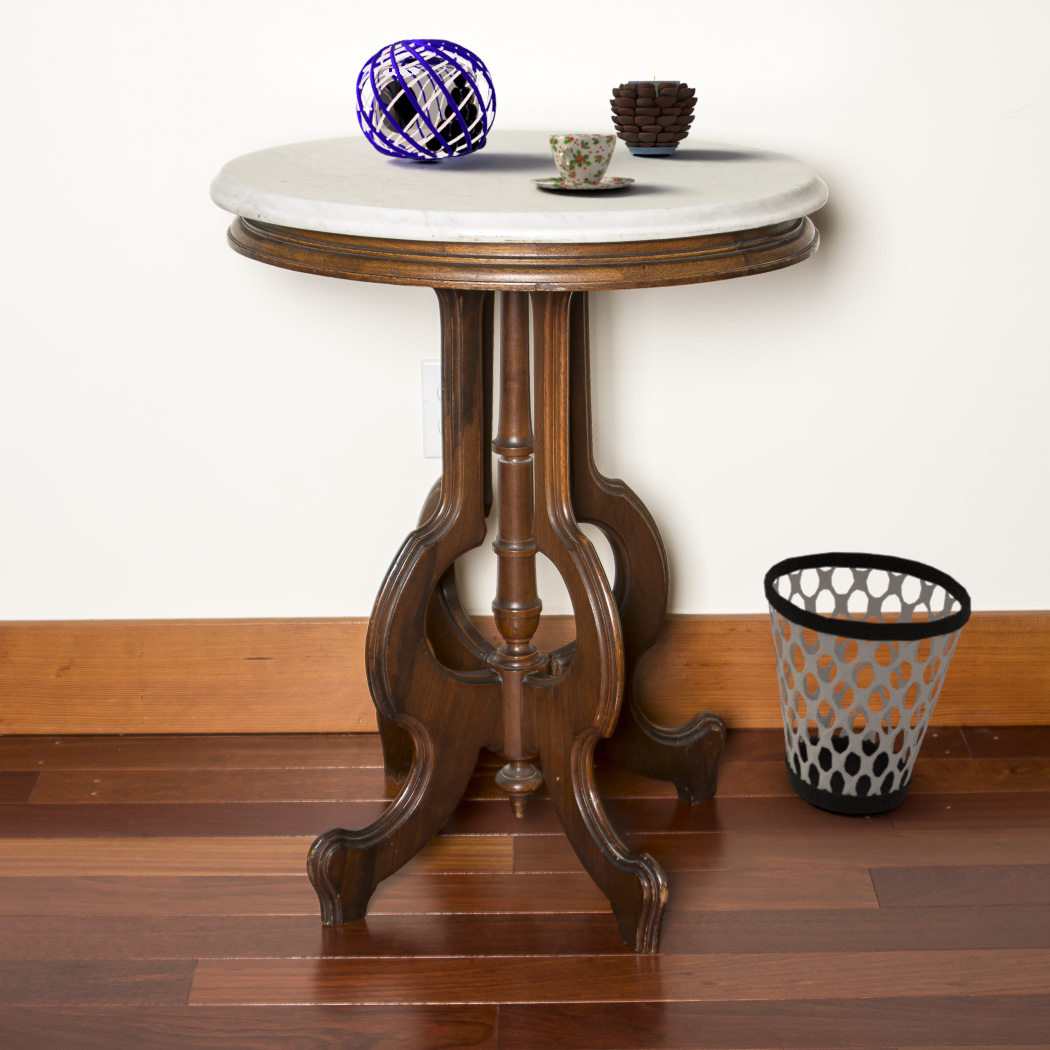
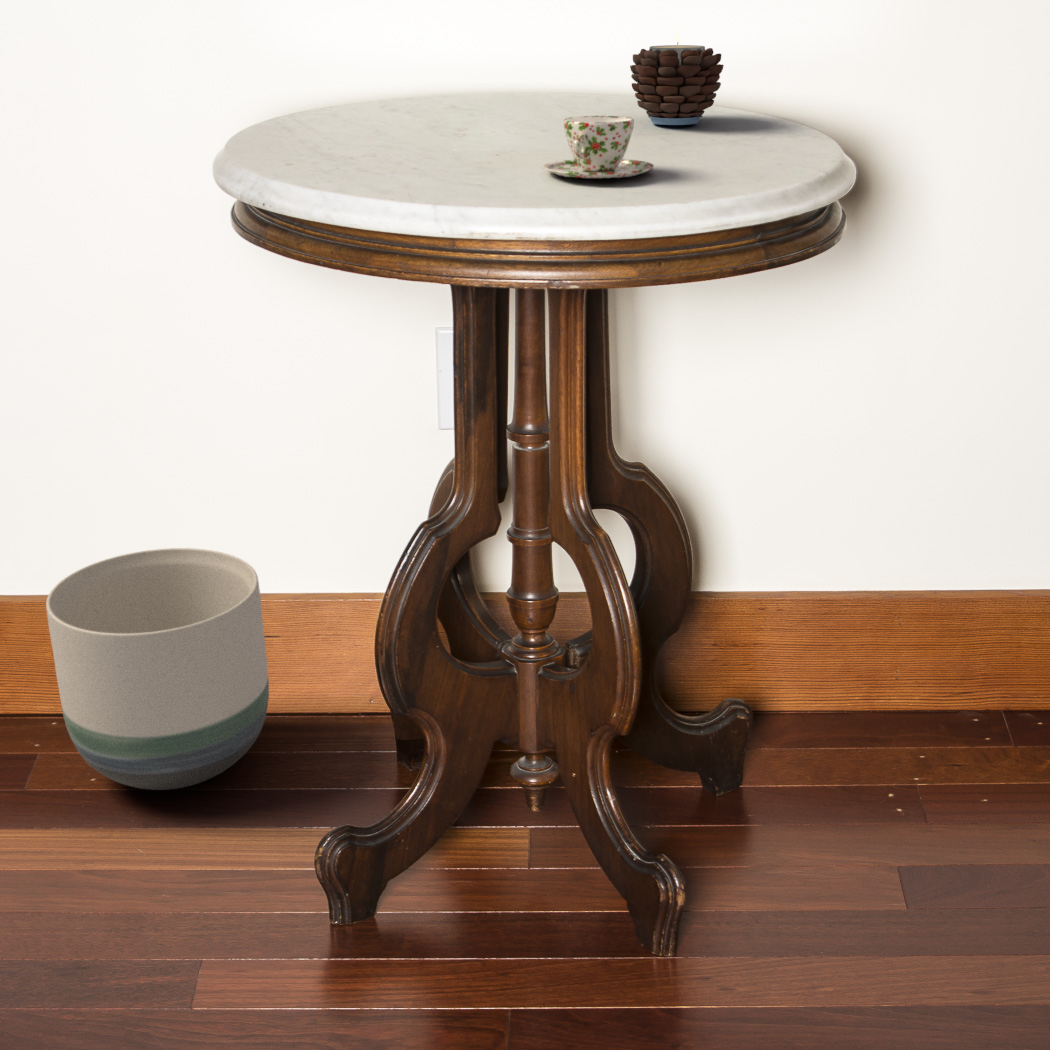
decorative orb: present [356,39,496,161] -> none [361,8,509,135]
wastebasket: present [764,552,971,814] -> none [792,534,1010,809]
planter: none [48,568,263,800] -> present [46,548,269,790]

